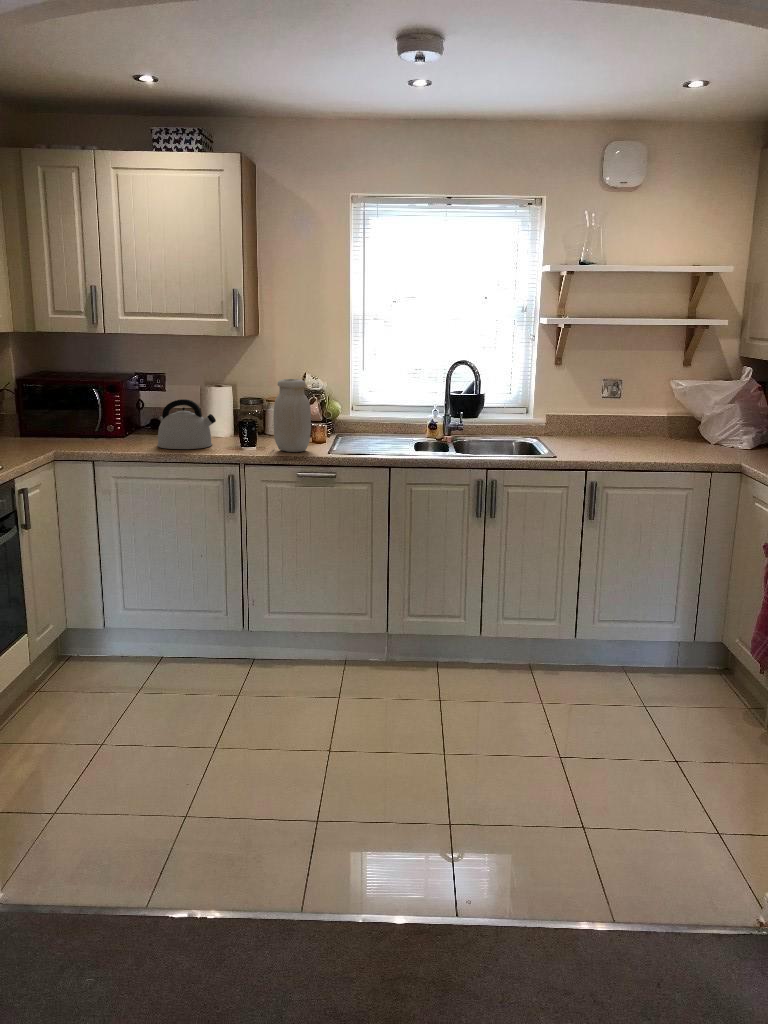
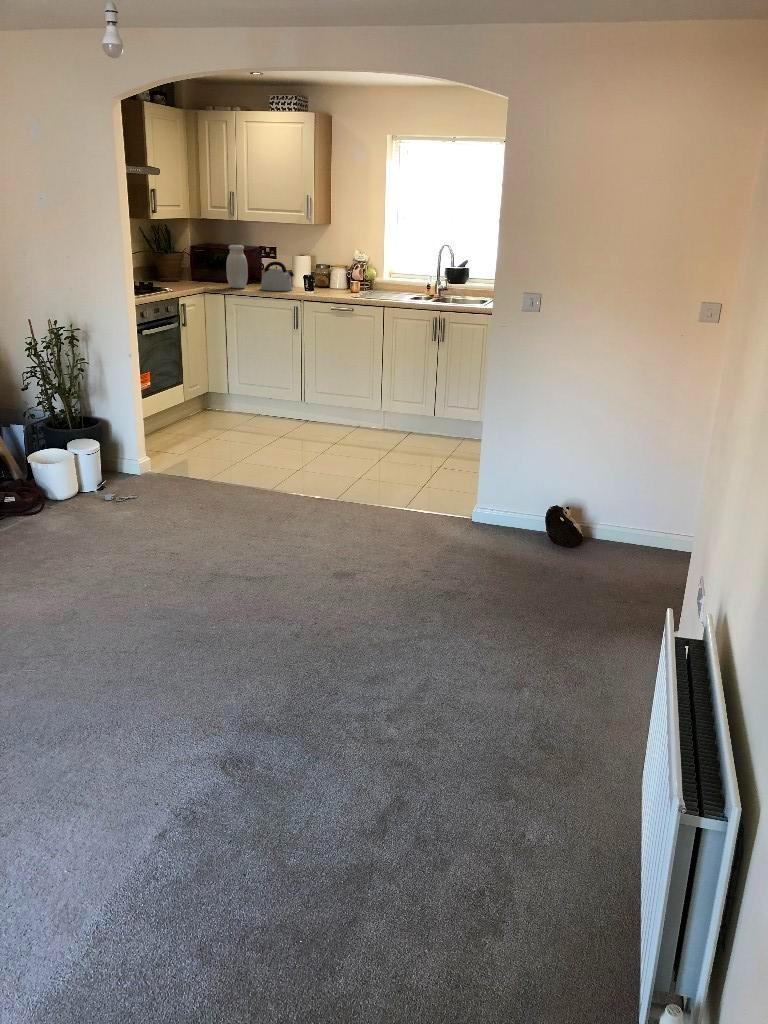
jar: present [273,379,311,452] -> present [226,245,248,288]

